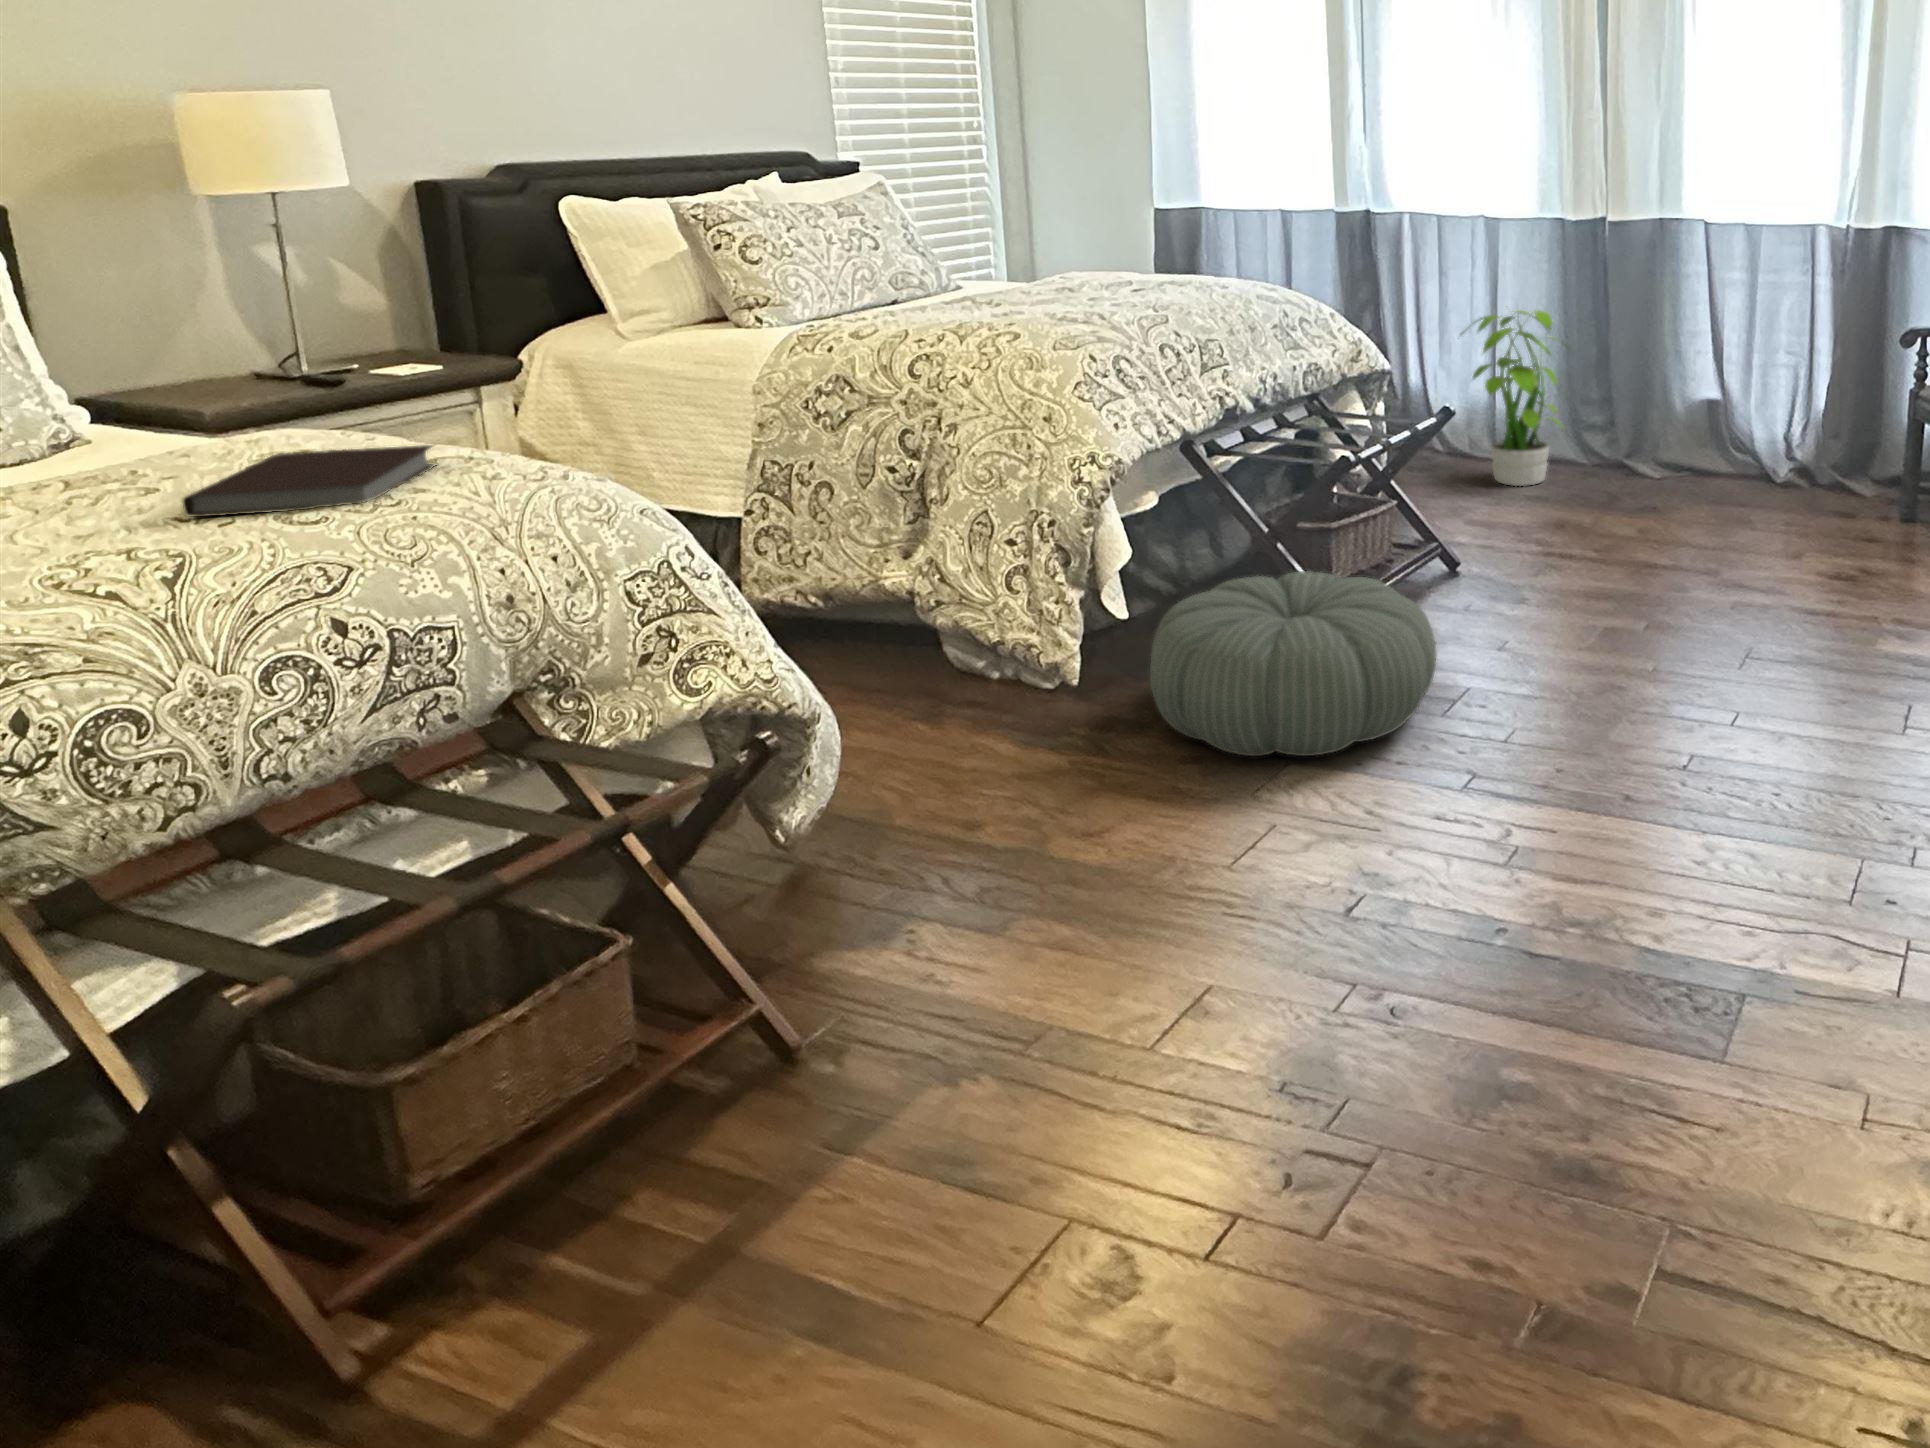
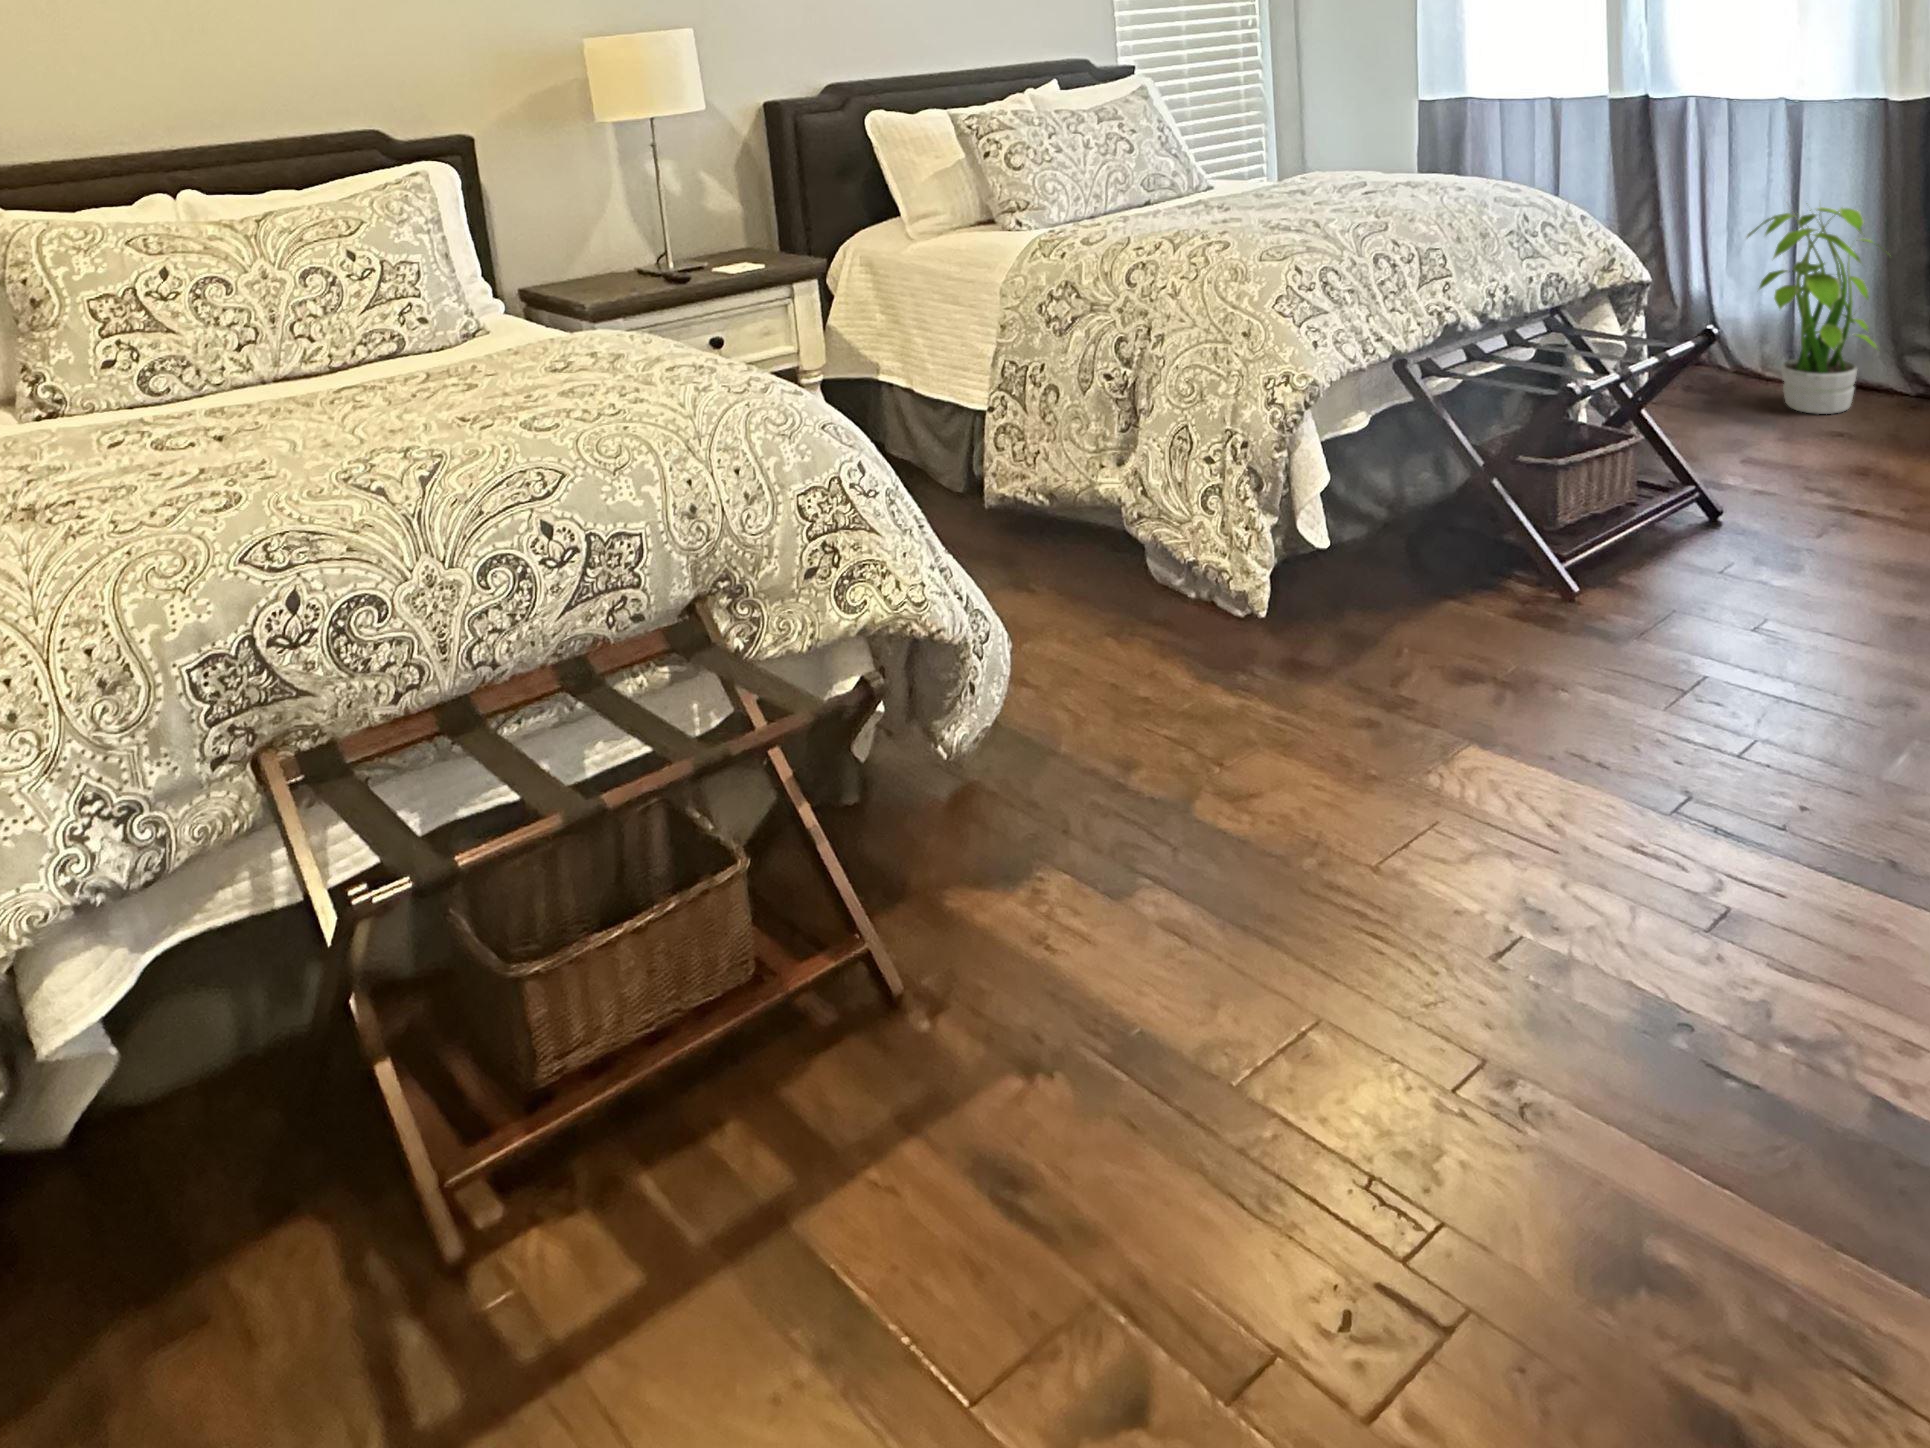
notebook: present [182,445,438,517] -> none [468,355,673,417]
pouf: present [1150,571,1436,756] -> none [1328,516,1659,738]

